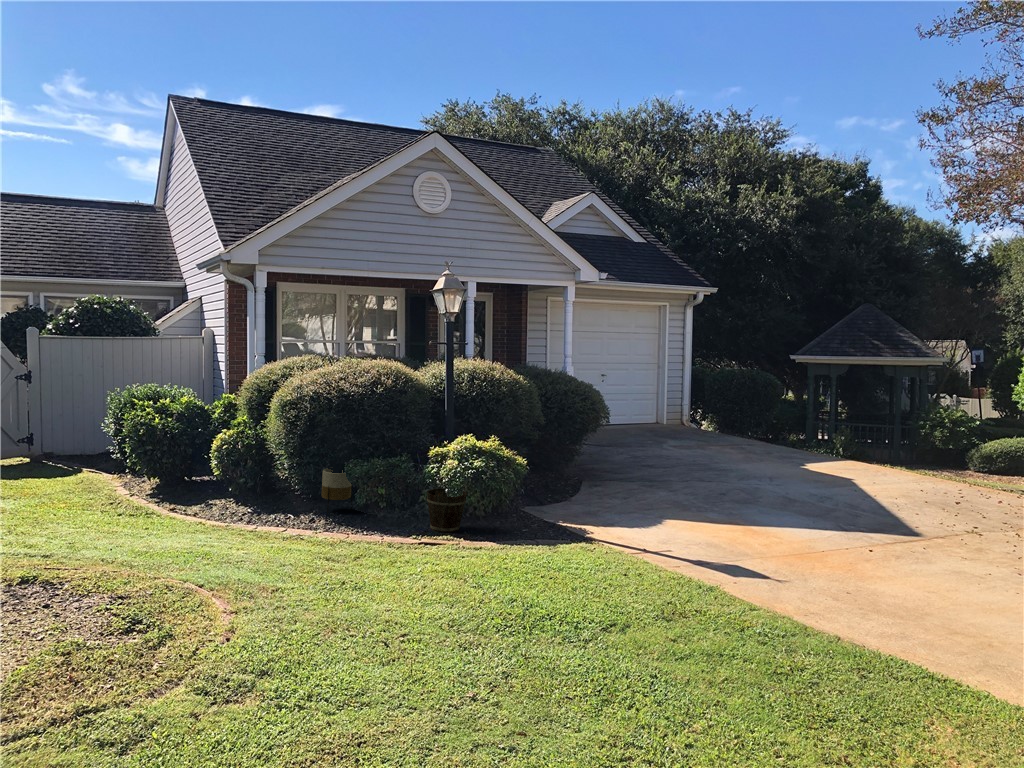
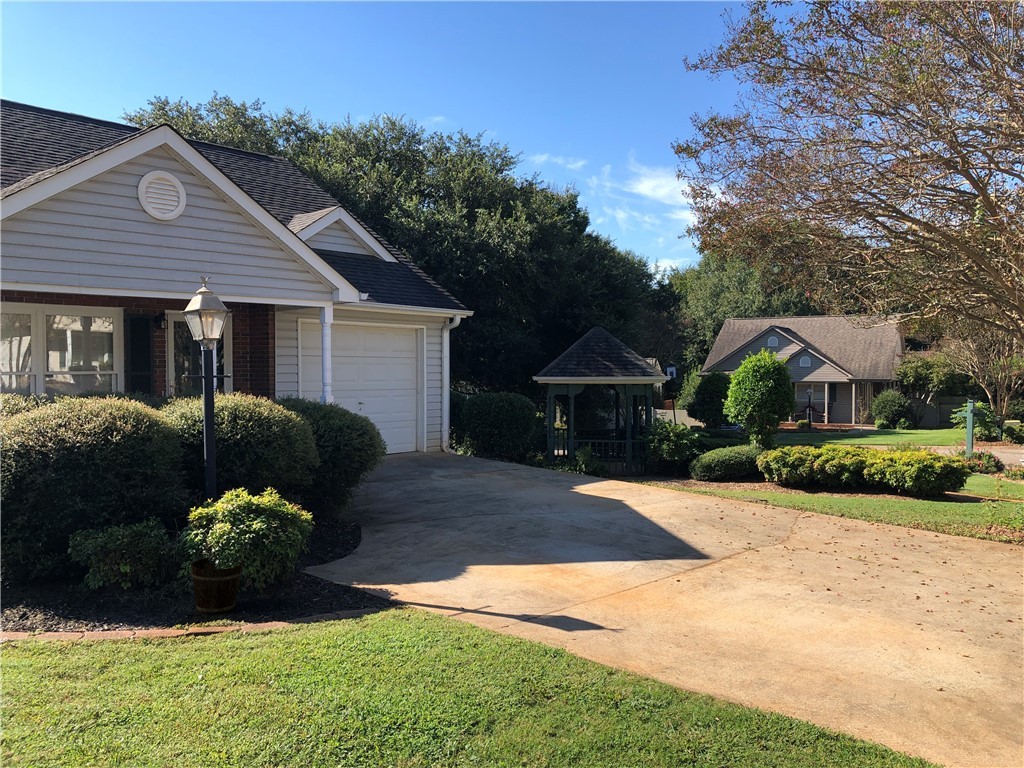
planter: present [321,468,353,514] -> none [35,542,81,606]

